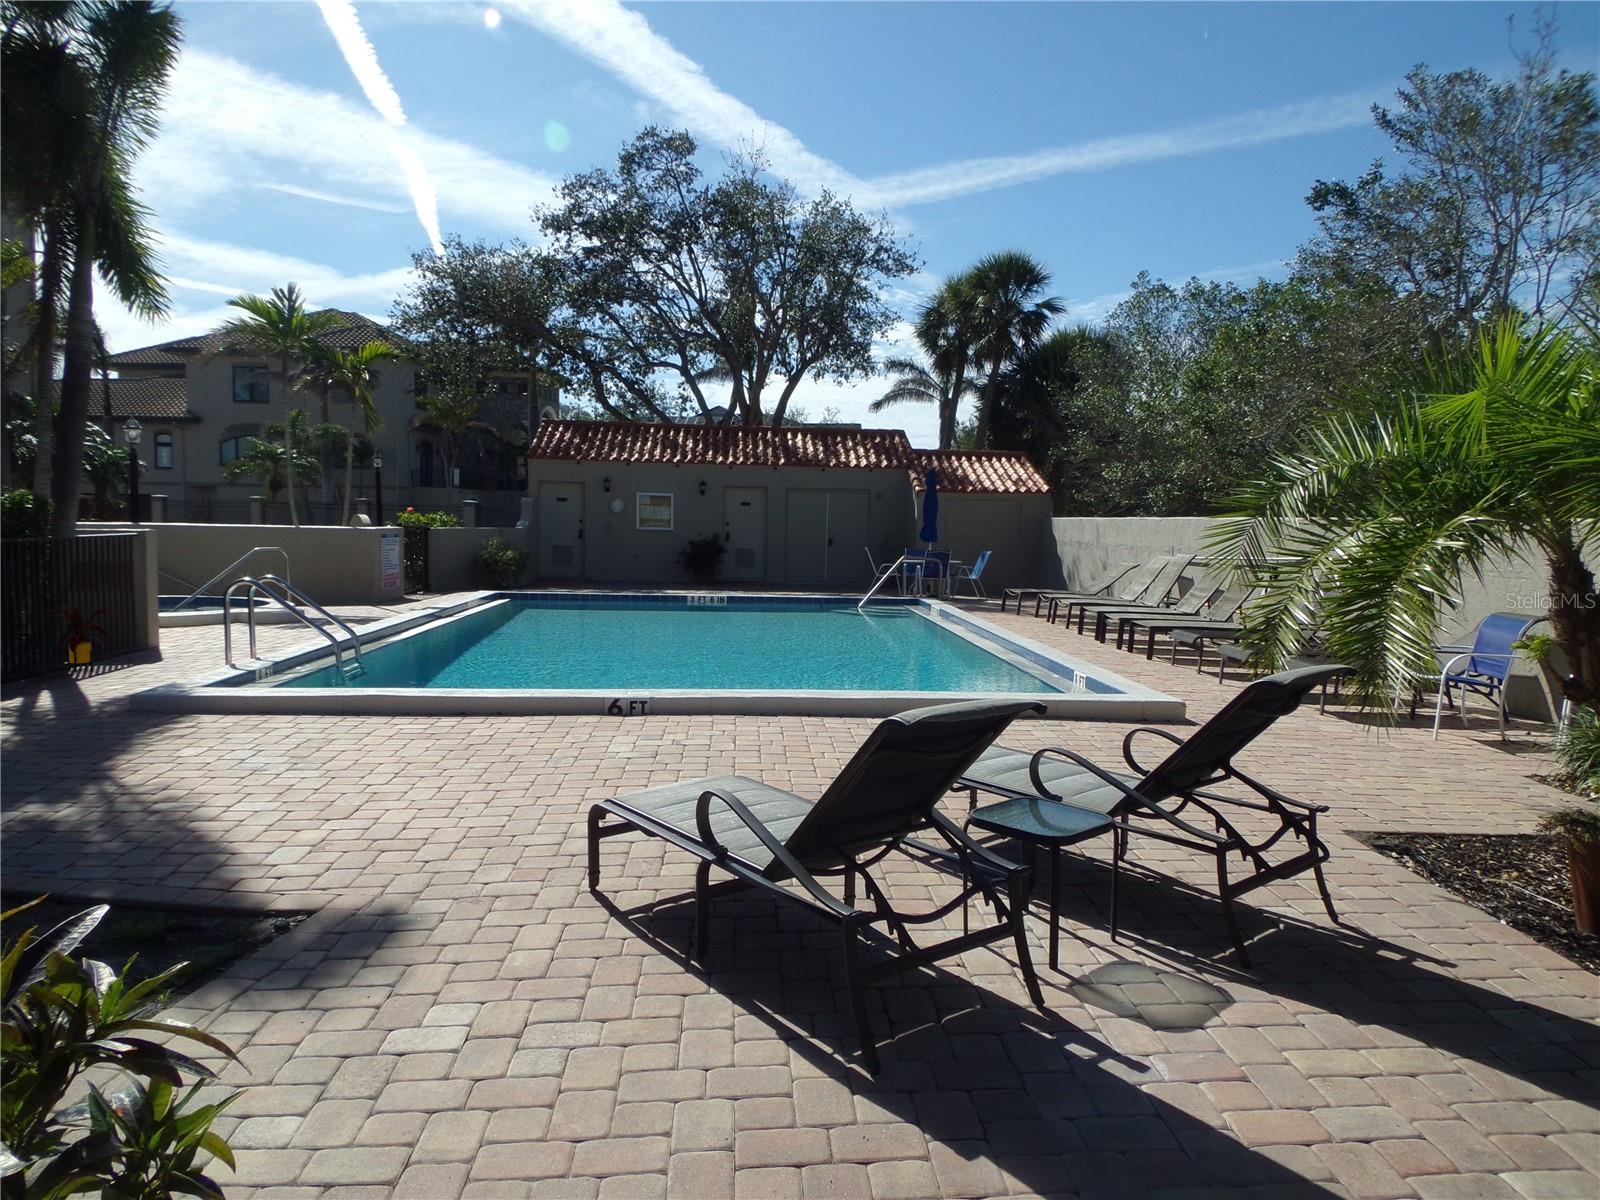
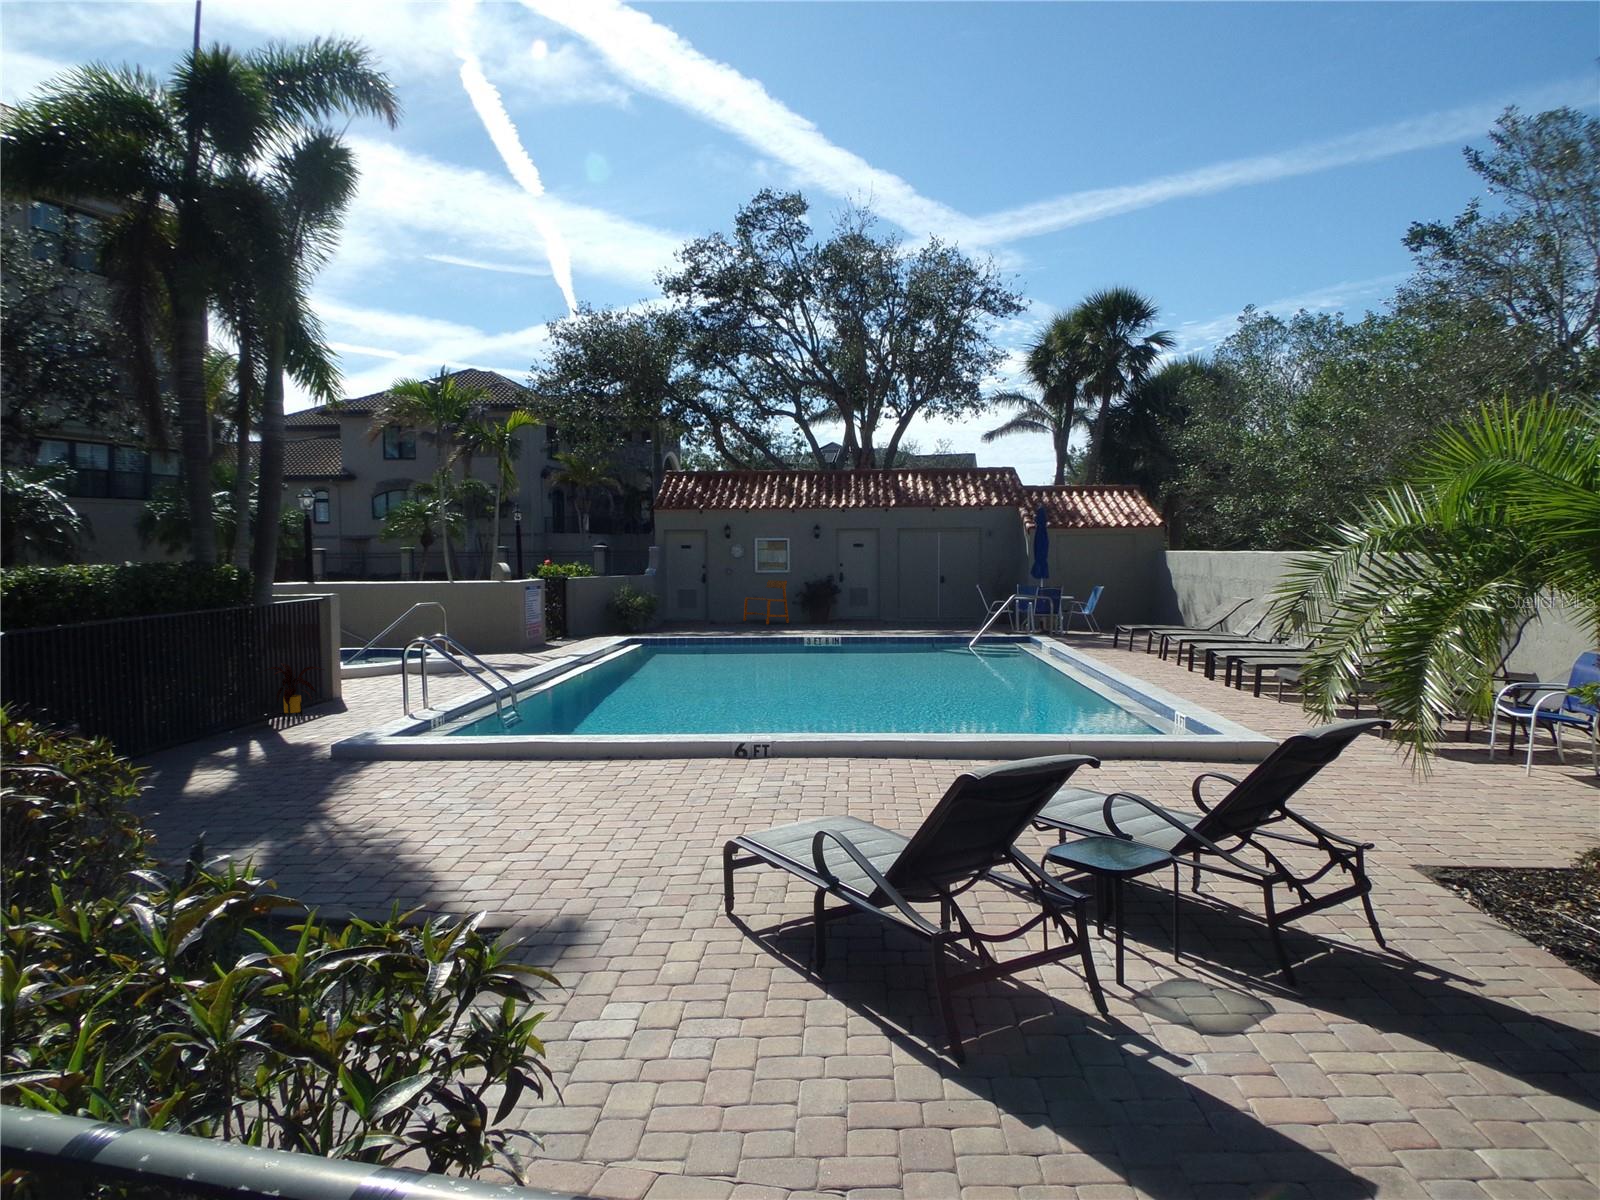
bench: none [616,538,665,585] -> present [744,580,789,624]

